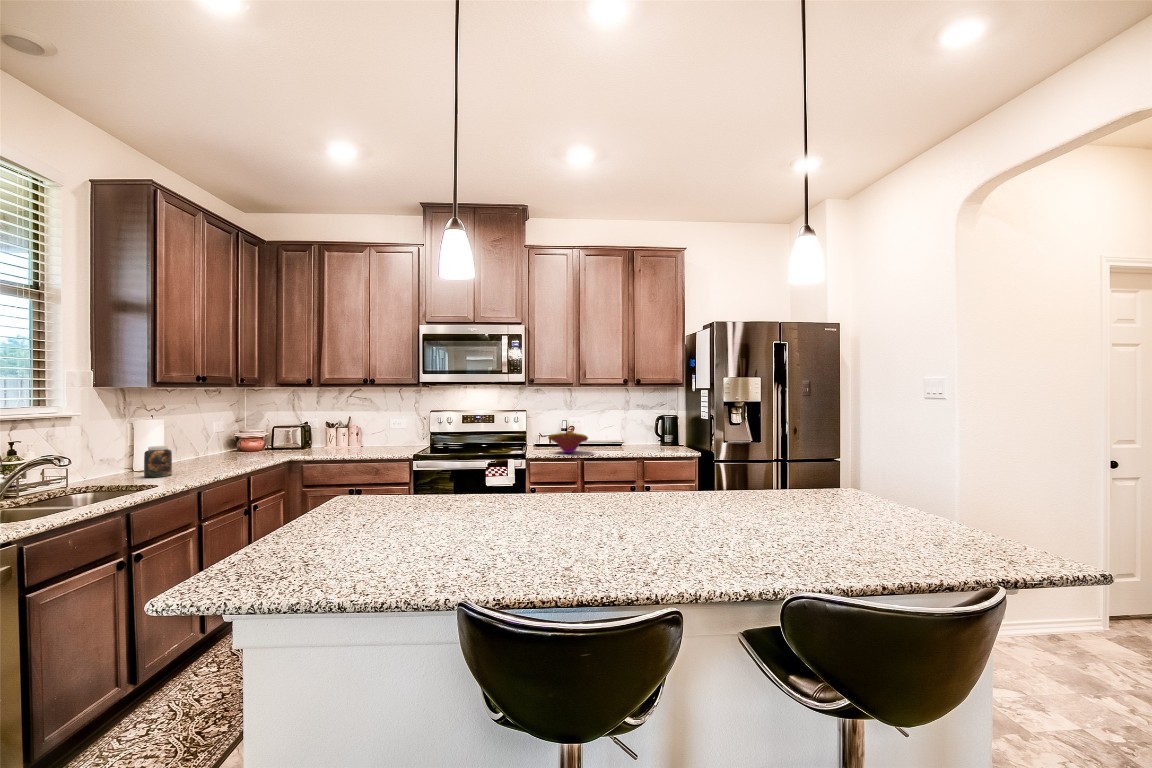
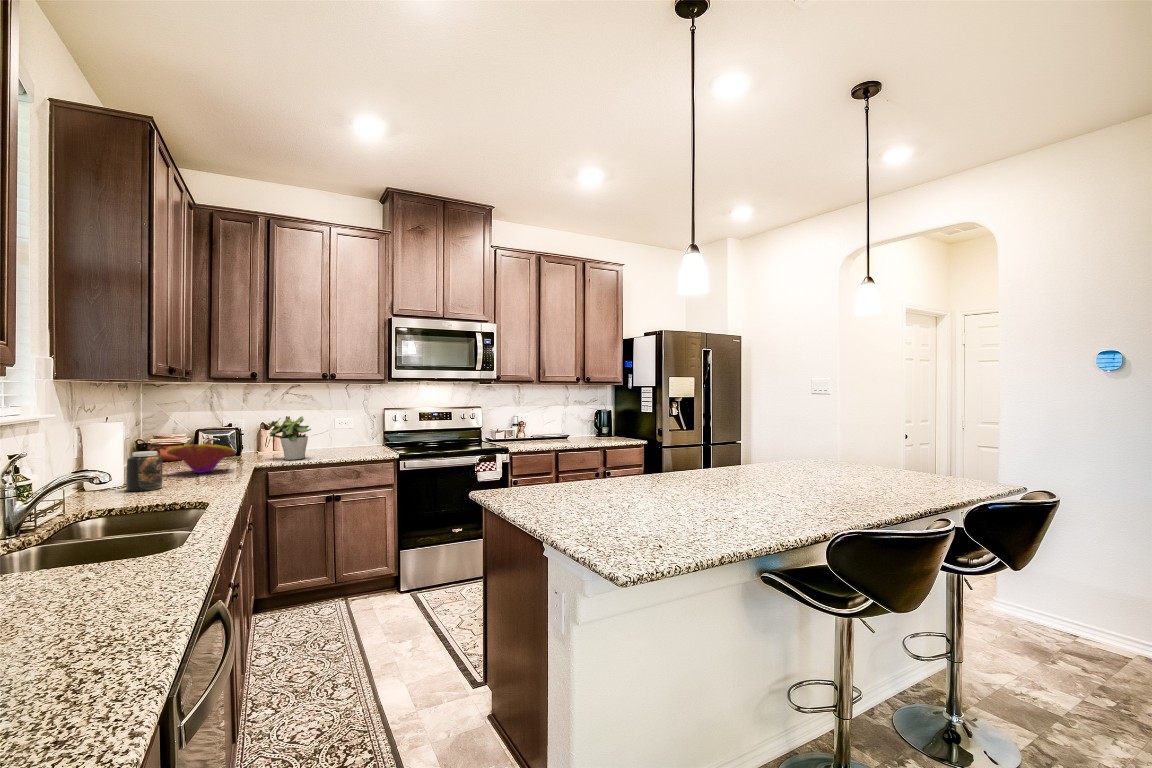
potted plant: none [309,418,342,456] -> present [268,416,311,460]
decorative bowl: present [548,431,588,453] -> present [167,442,235,473]

